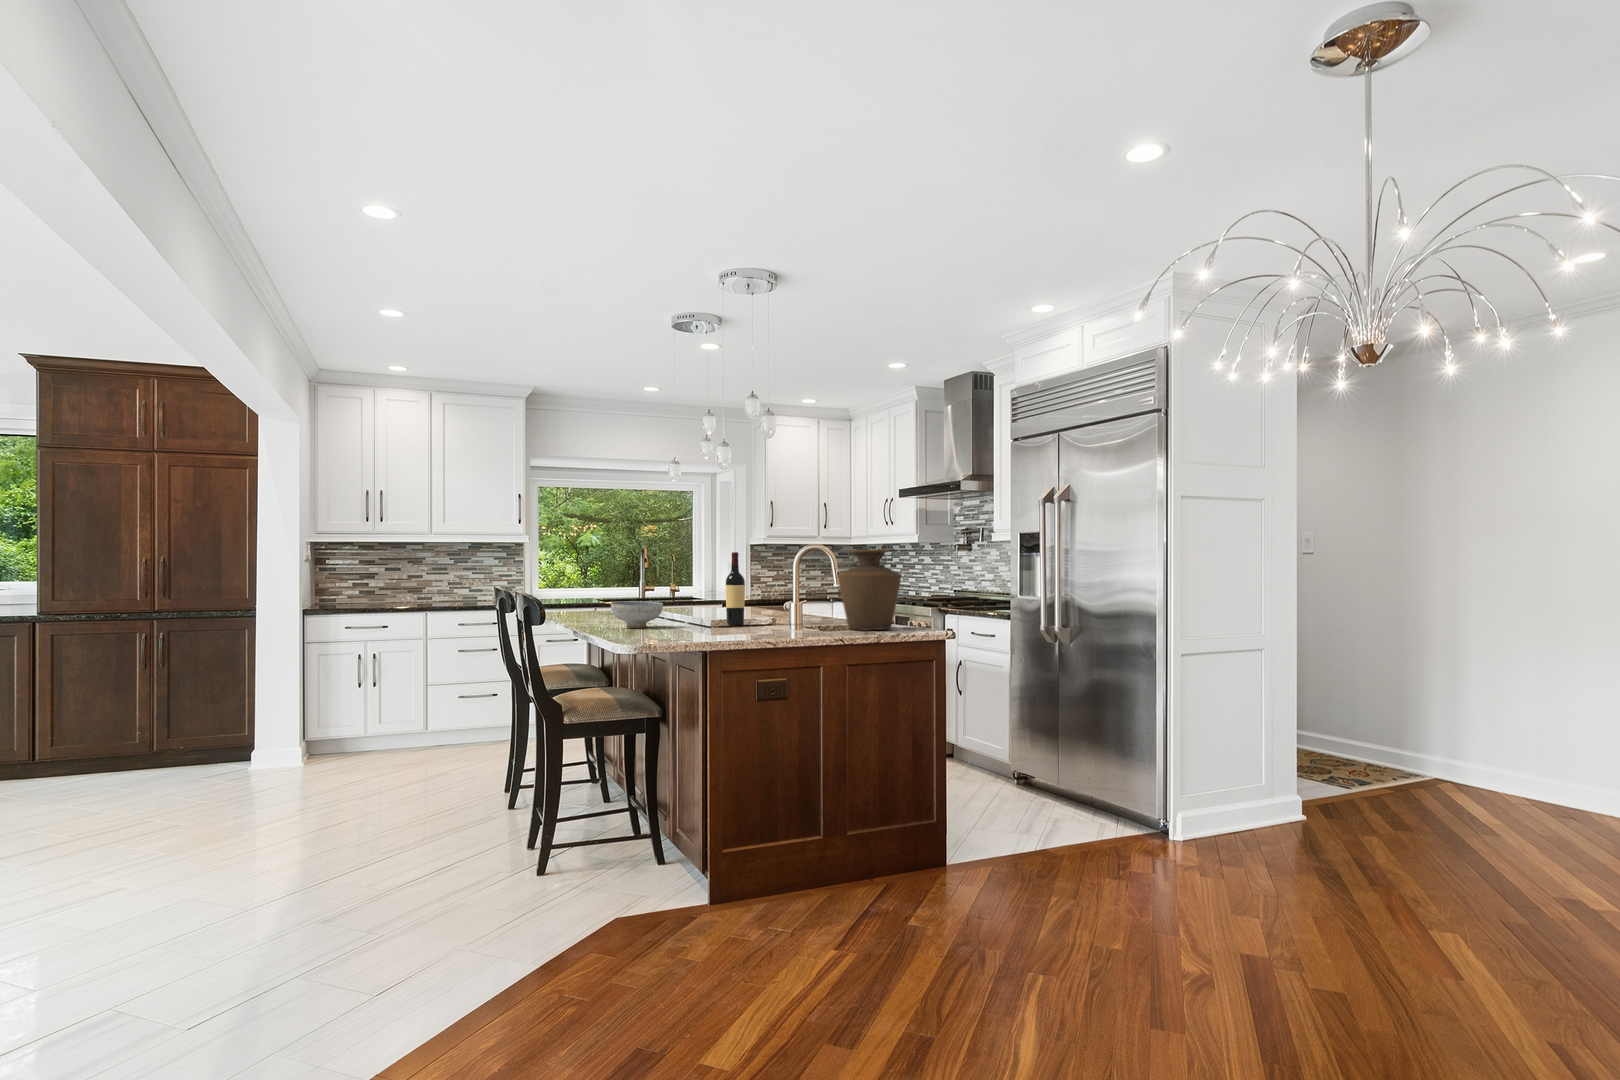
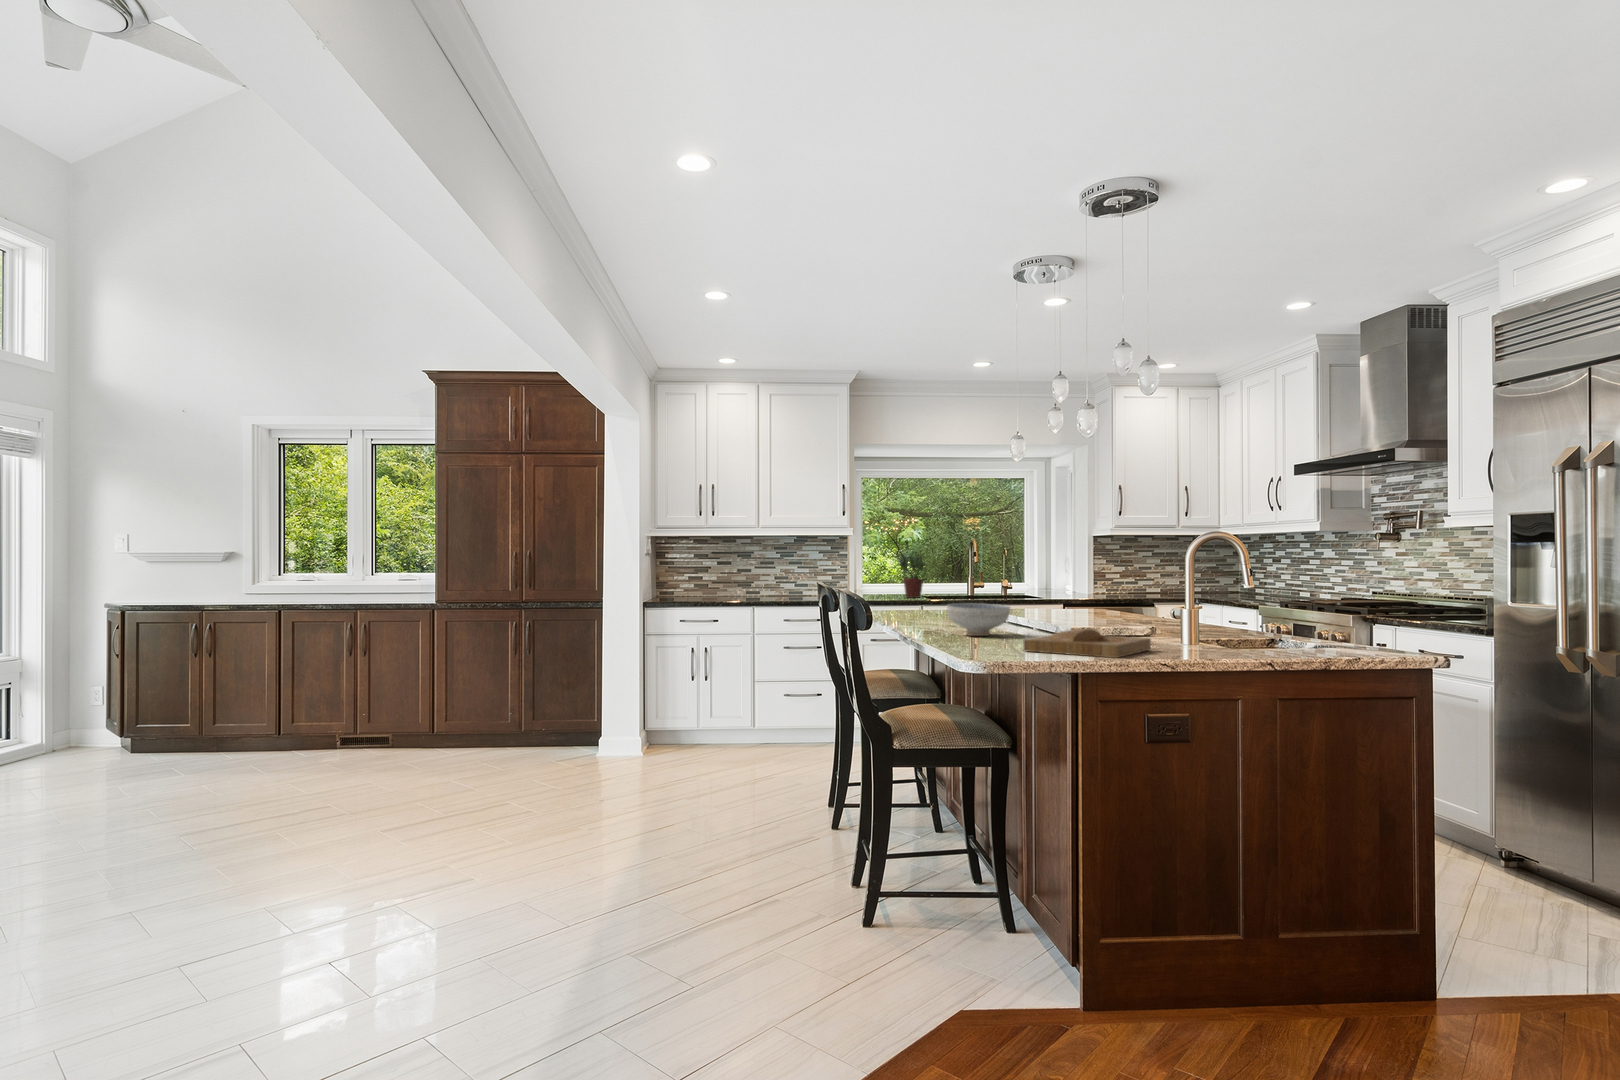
vase: present [837,550,902,630] -> none [1253,539,1357,651]
wine bottle: present [726,552,745,625] -> none [1089,544,1114,636]
potted plant: none [572,556,600,601] -> present [897,551,925,598]
tray: none [668,619,763,638] -> present [1024,629,1151,658]

